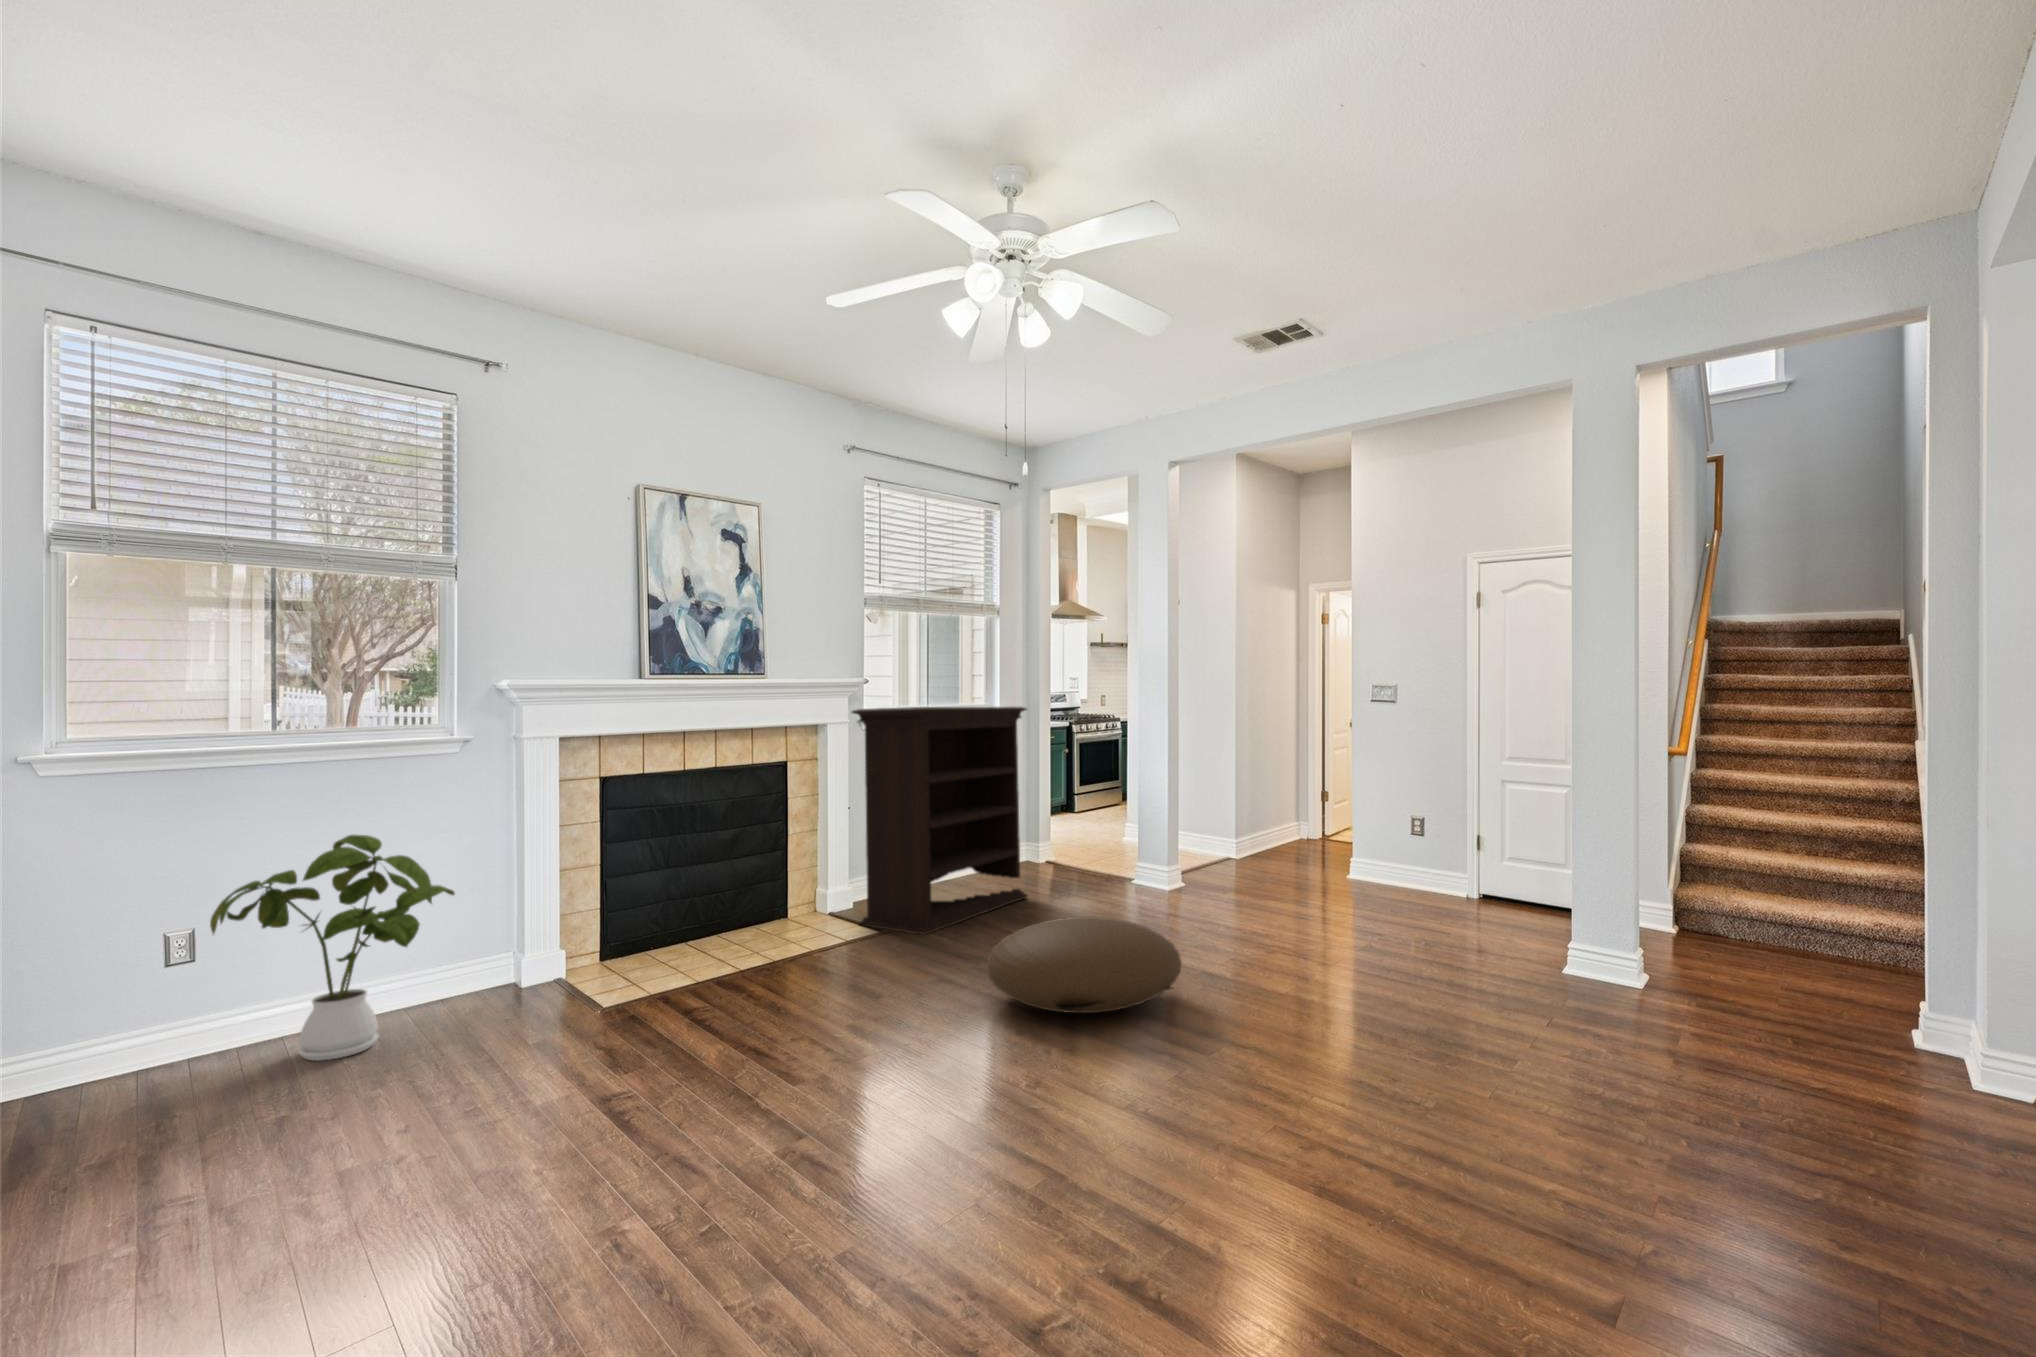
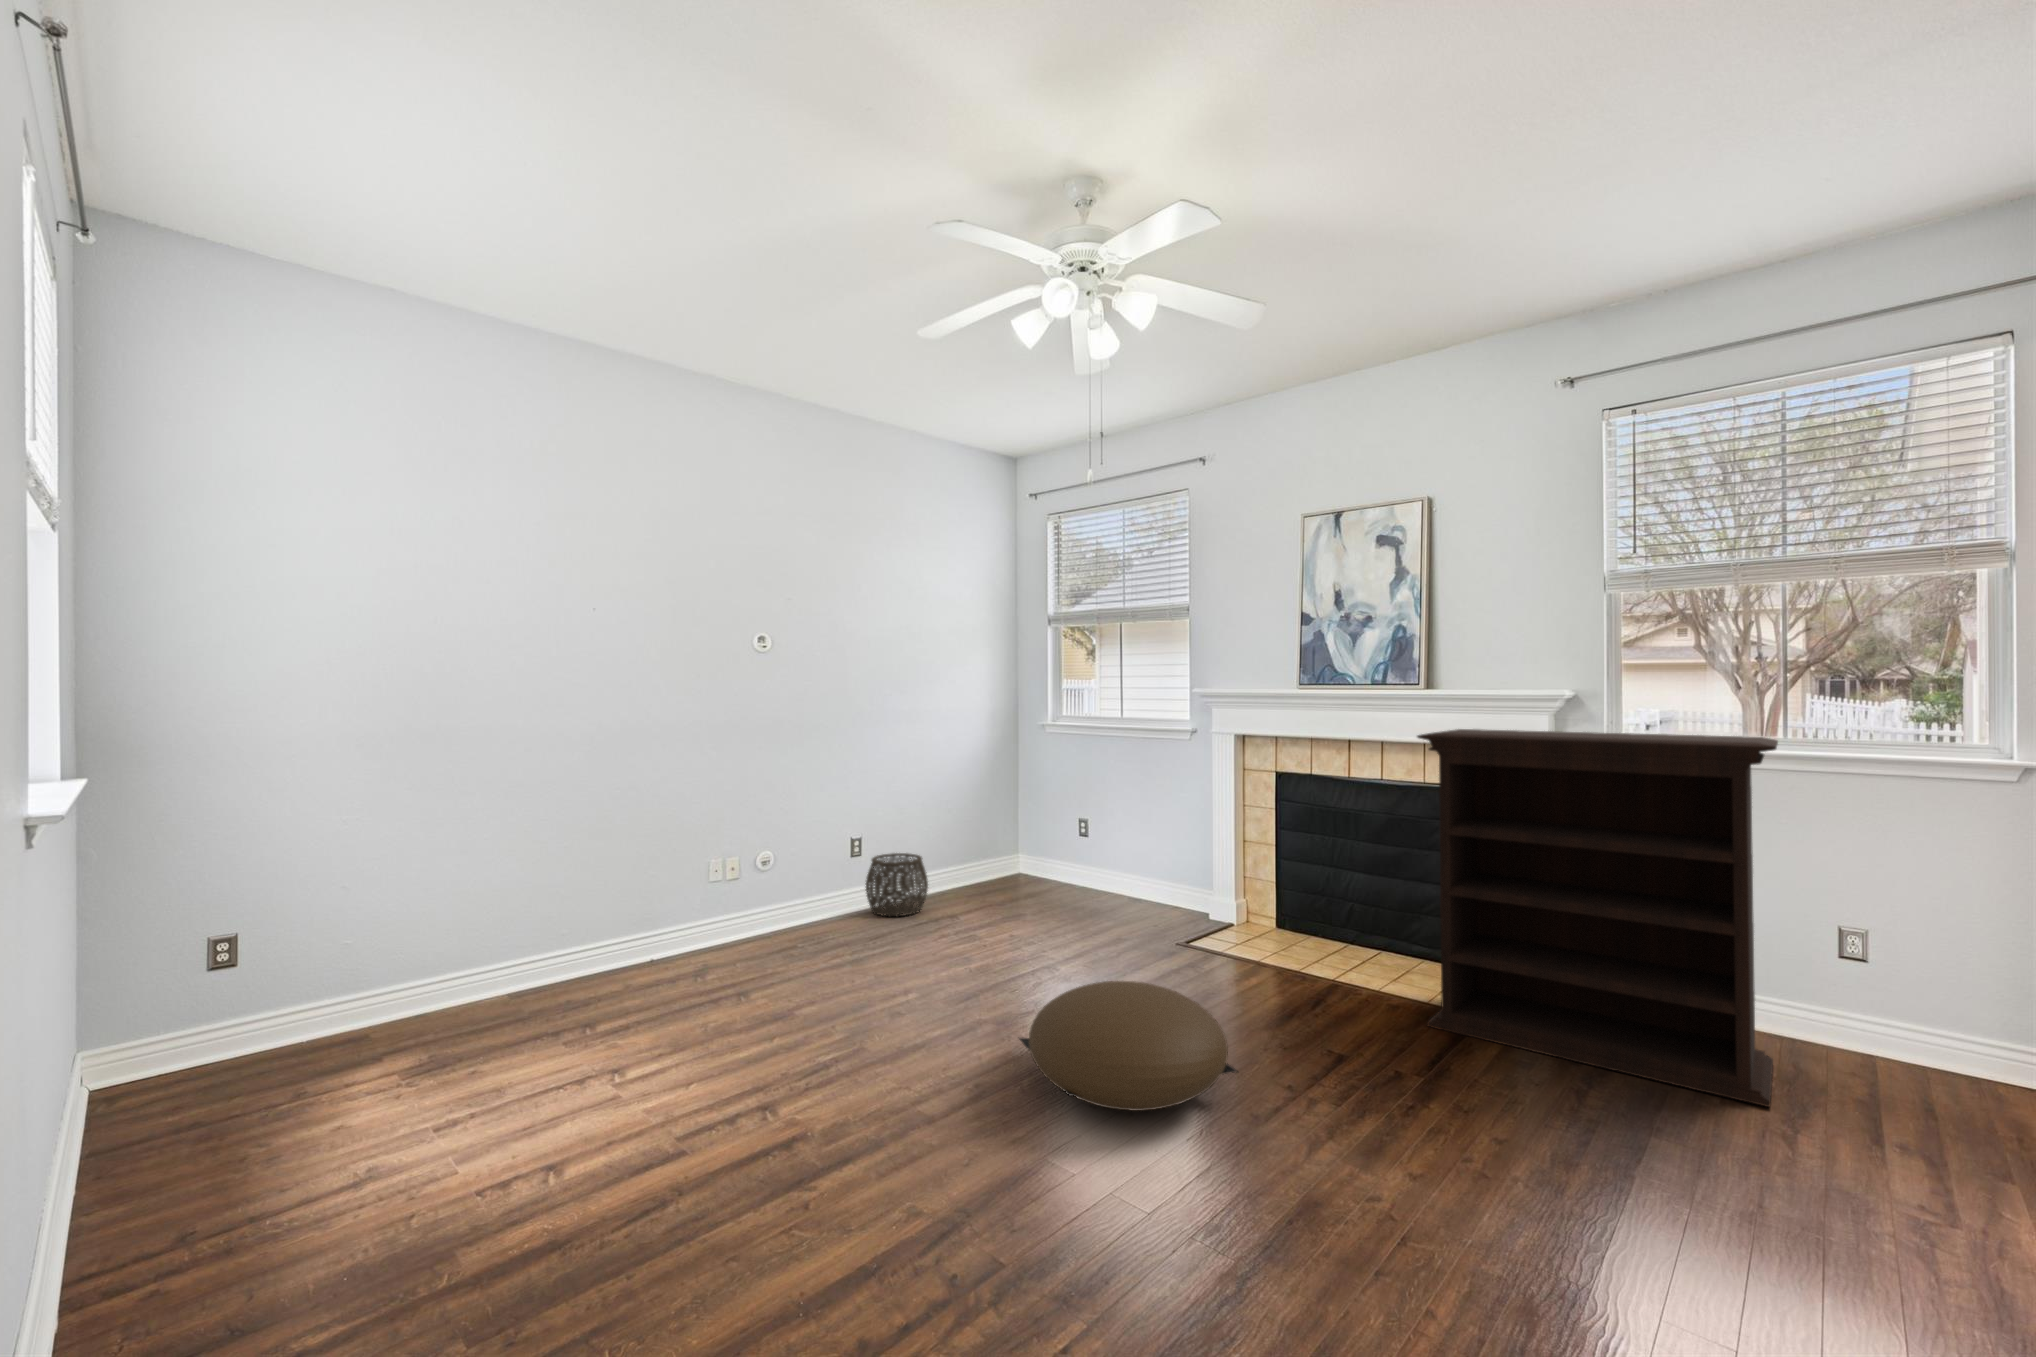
house plant: present [210,835,455,1061] -> none [1029,782,1142,901]
woven basket: none [95,1055,322,1263] -> present [866,853,928,916]

